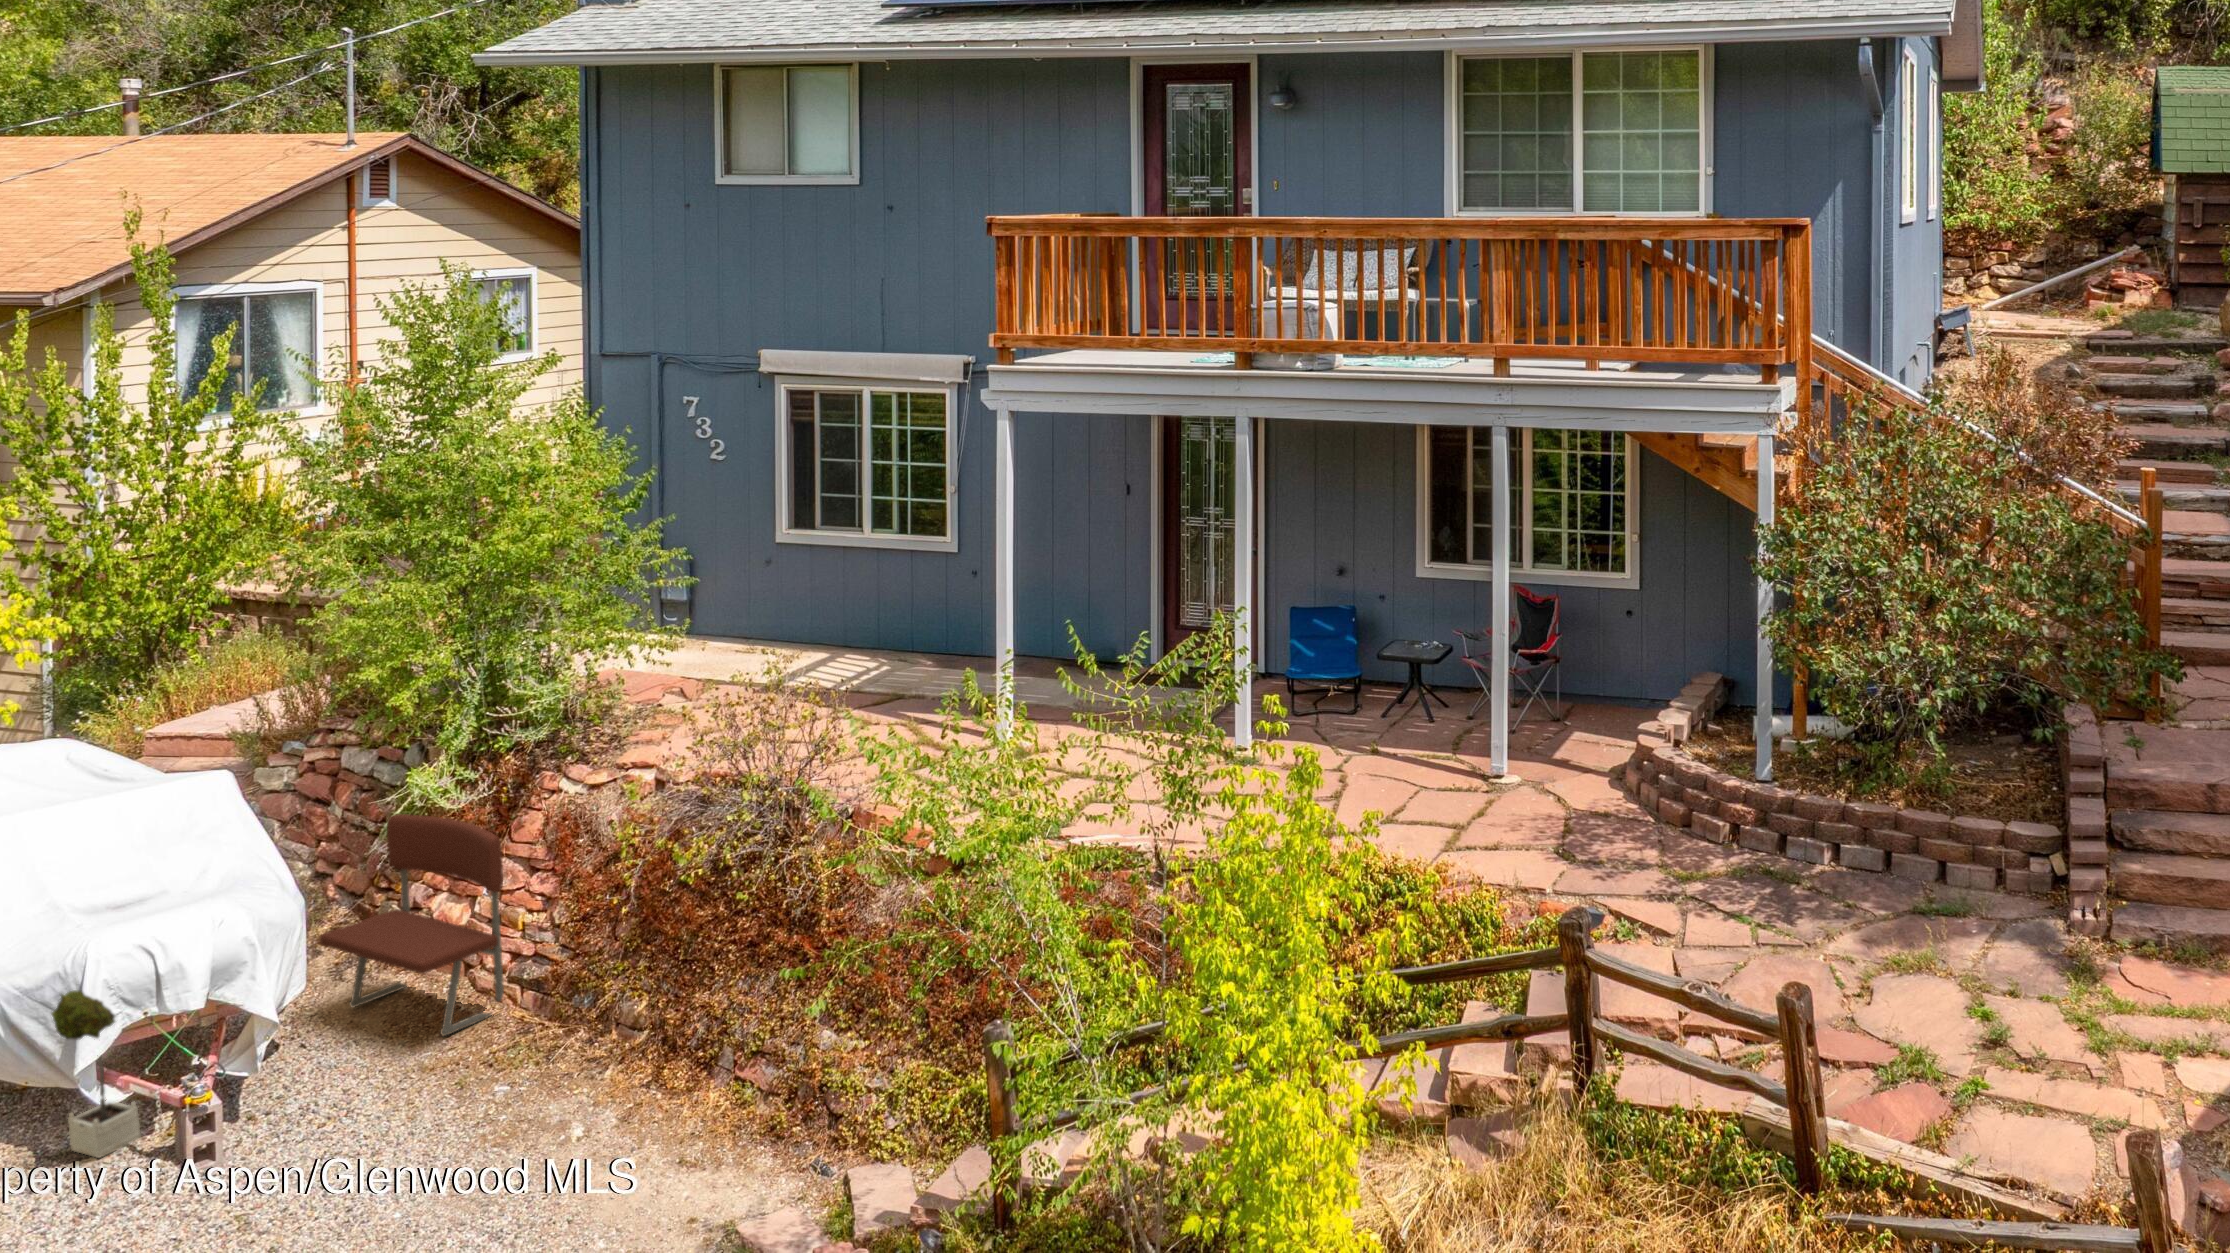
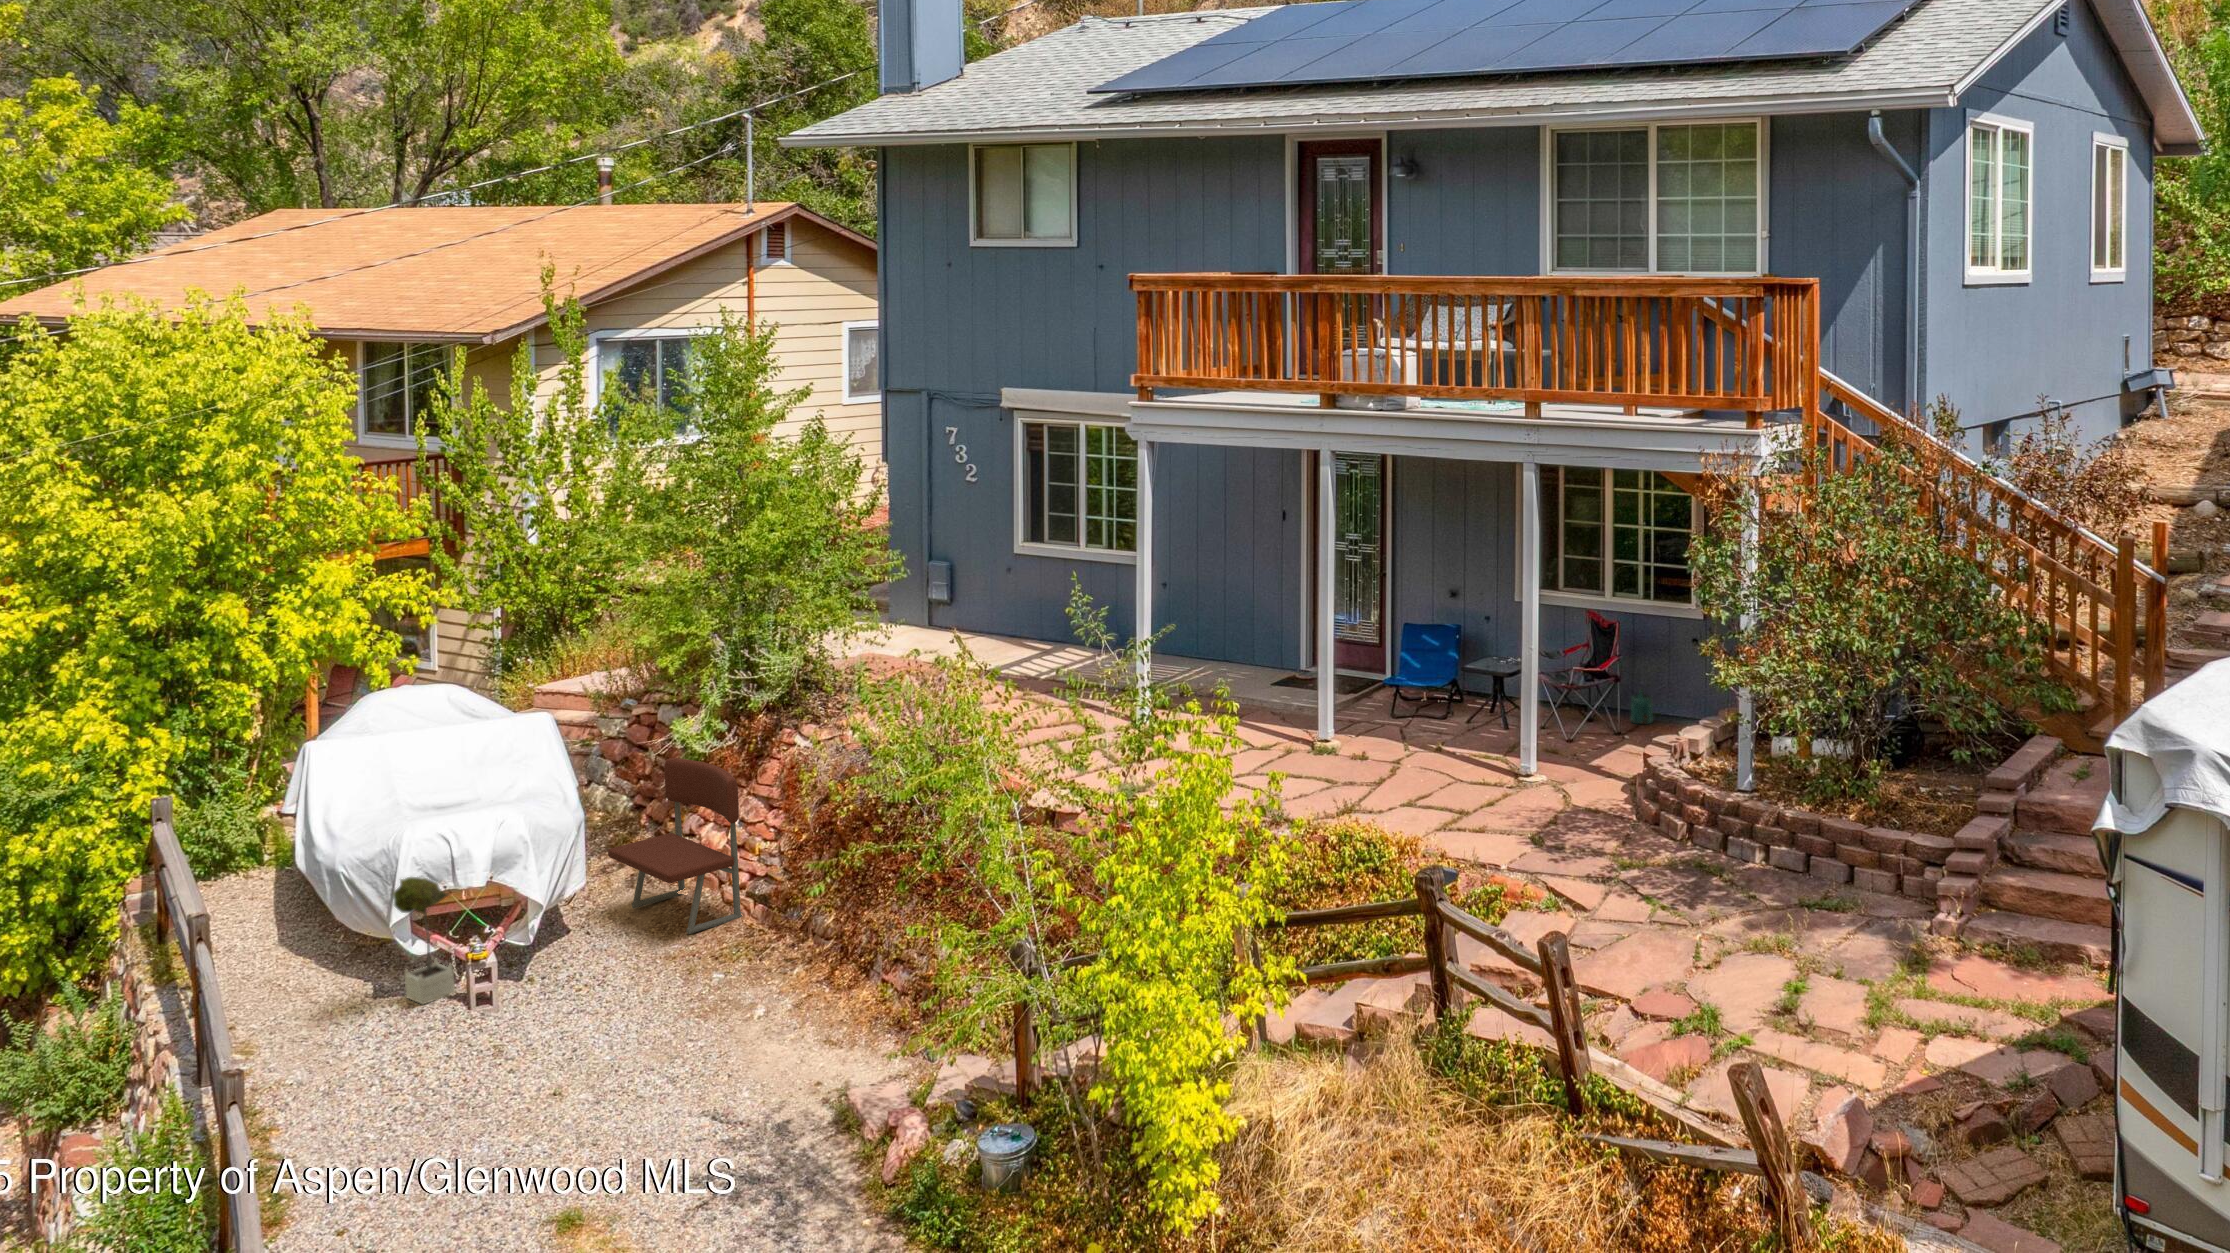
watering can: none [1558,679,1584,720] -> present [1631,688,1653,724]

